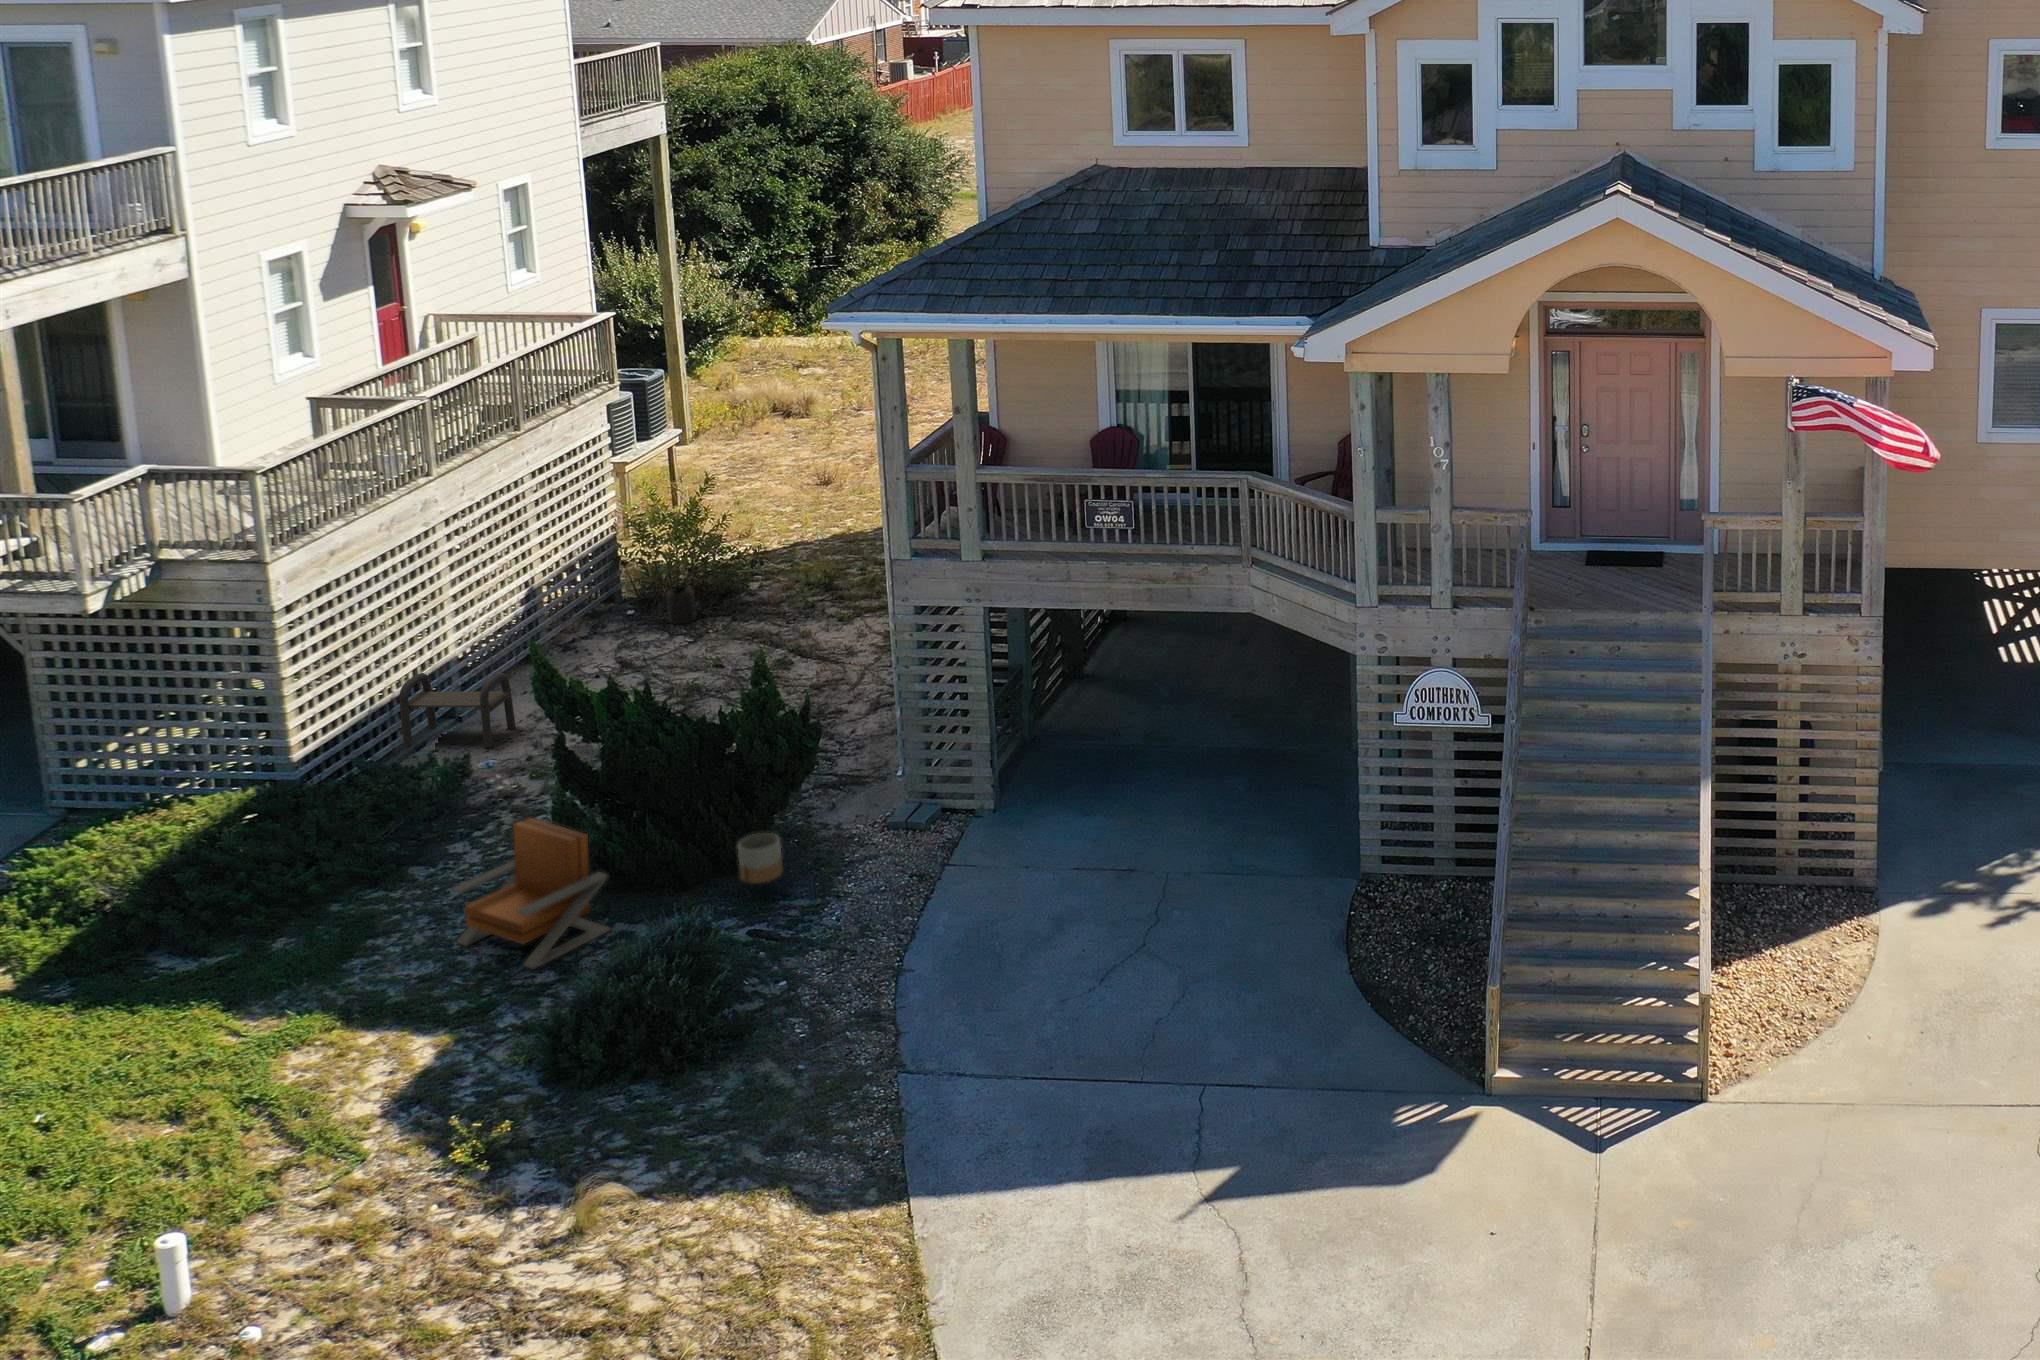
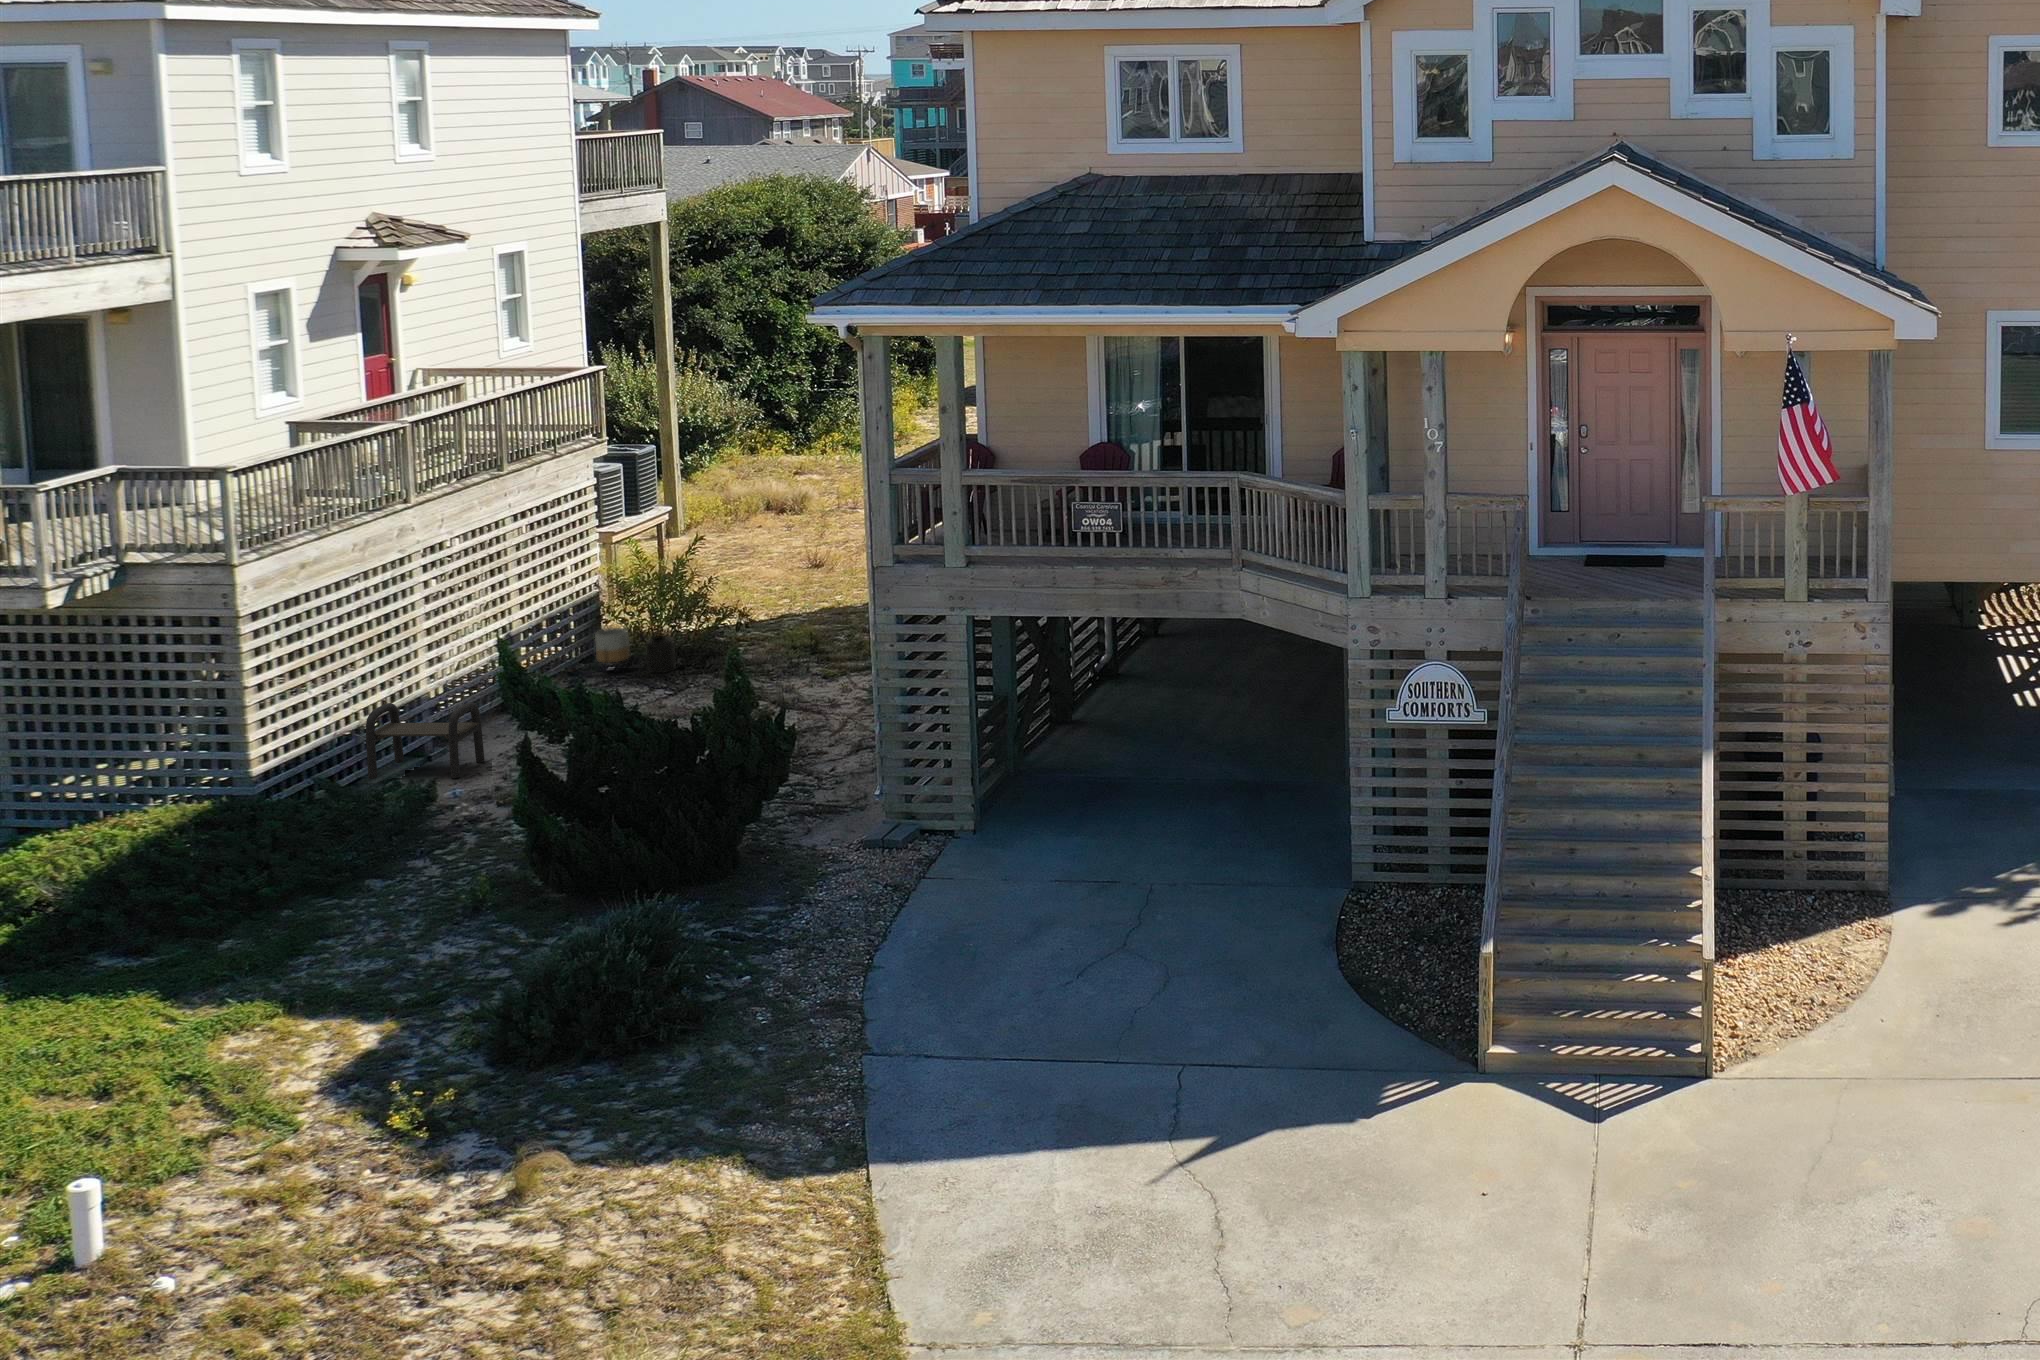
lounge chair: present [452,818,610,969] -> none [406,817,571,968]
planter: present [738,833,785,894] -> present [595,628,631,664]

